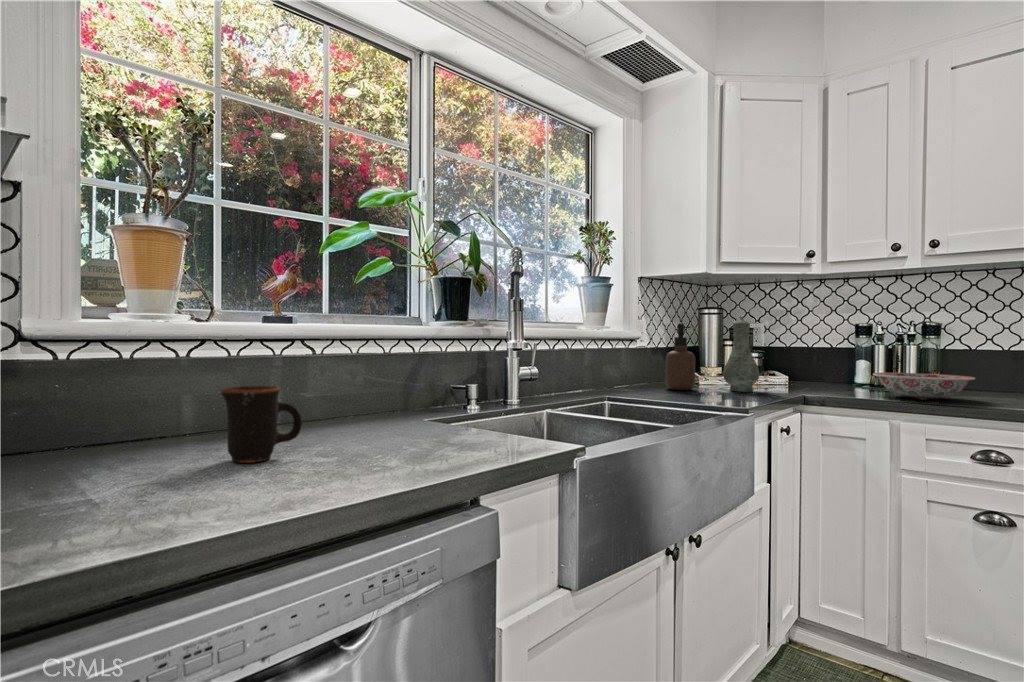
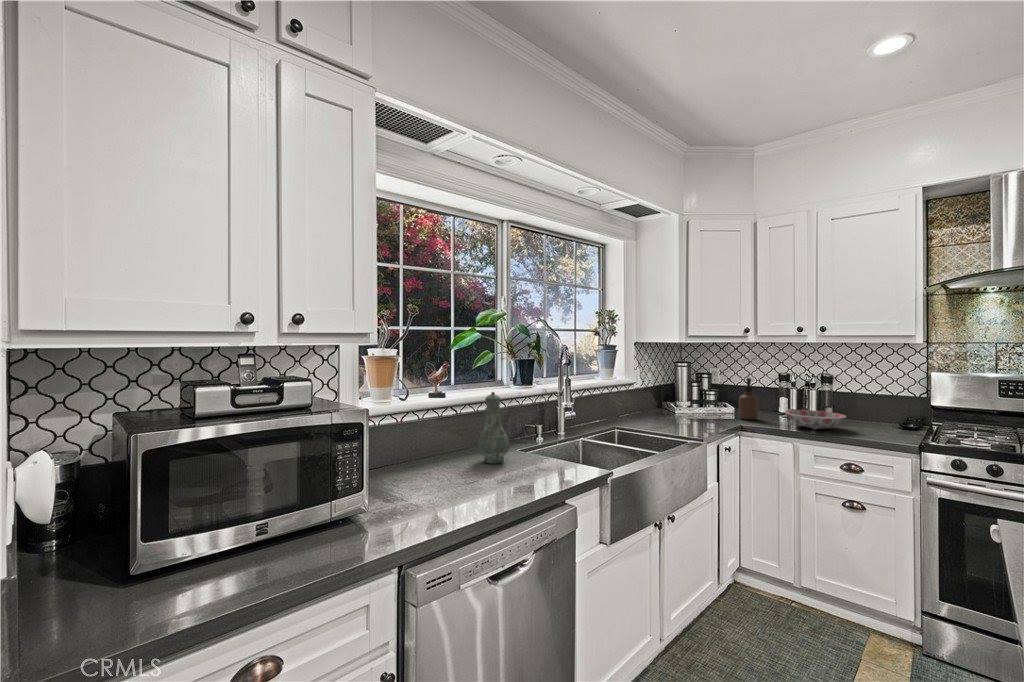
vase: present [723,317,759,392] -> present [478,392,509,463]
soap dispenser: present [665,324,695,390] -> present [739,378,759,420]
mug: present [221,386,302,463] -> none [442,444,474,483]

